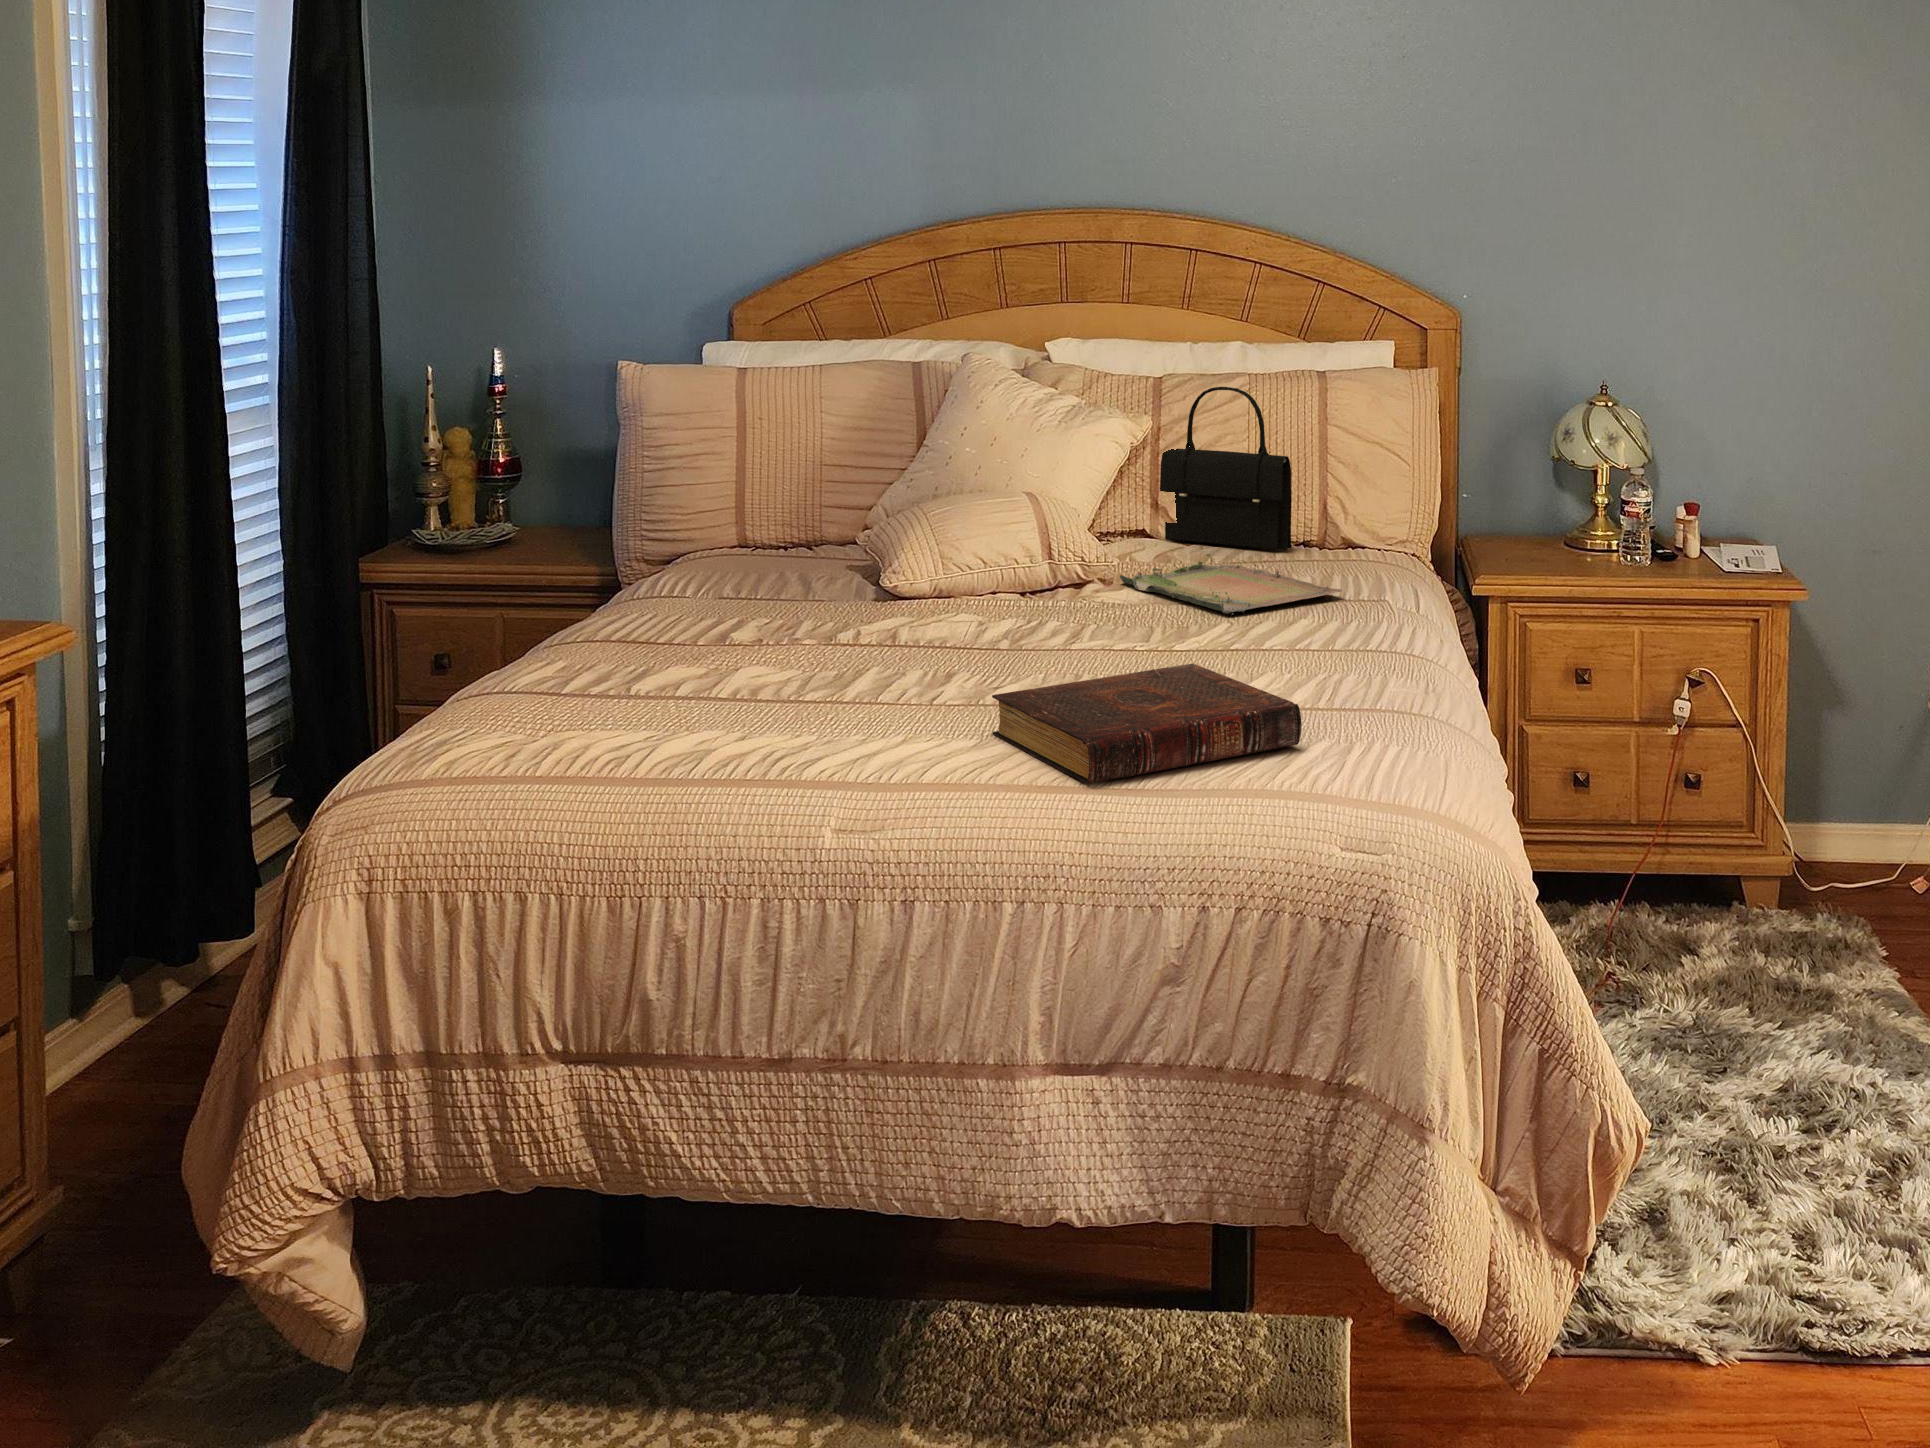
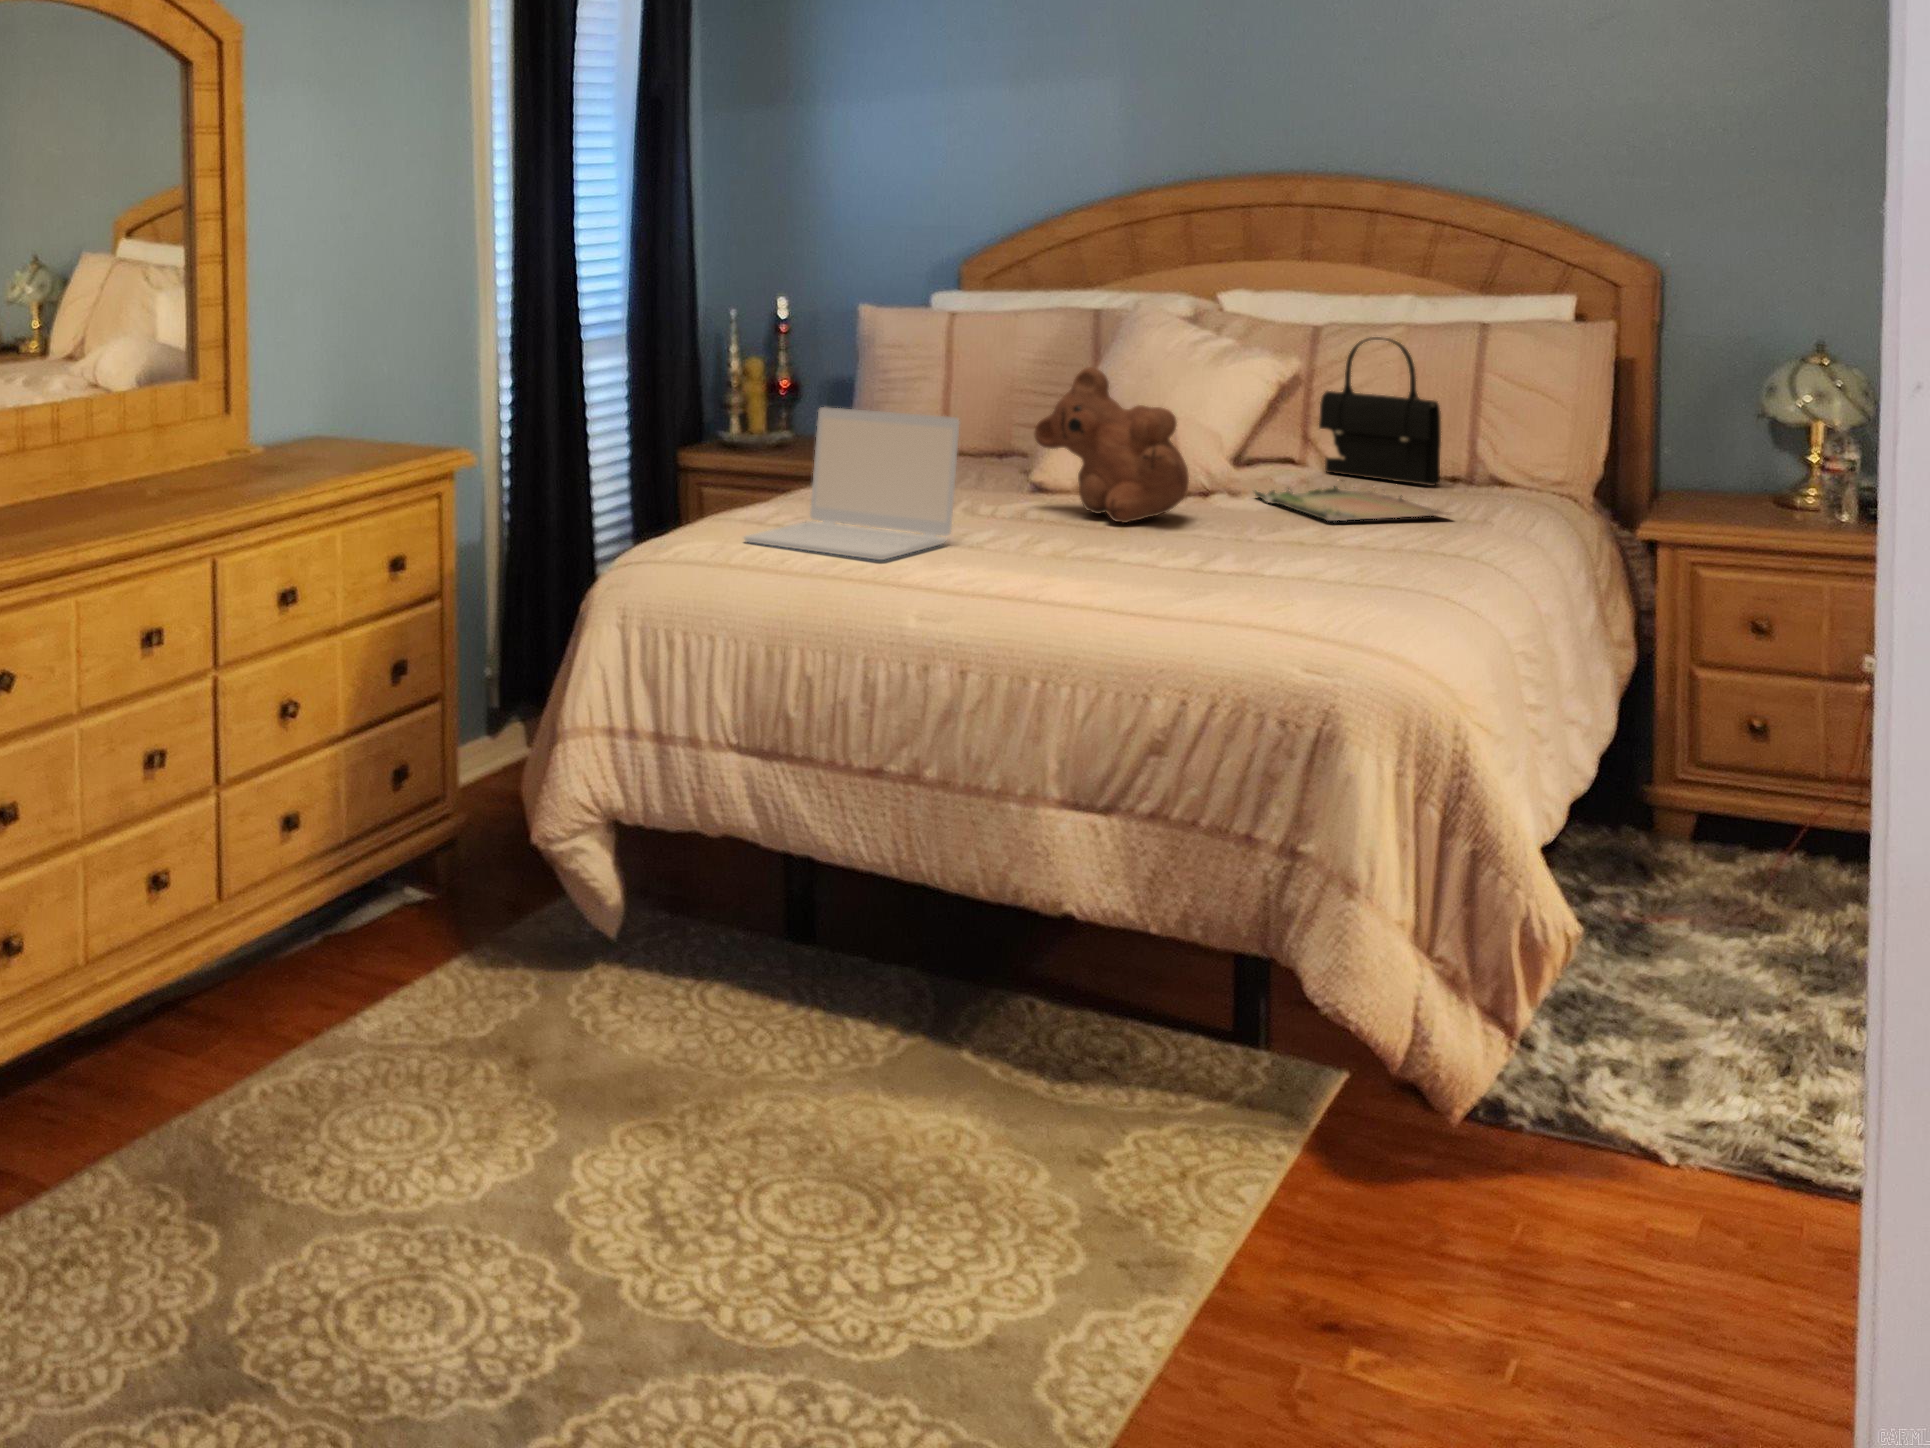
teddy bear: none [887,445,1077,639] -> present [1035,367,1189,523]
laptop: none [534,522,829,743] -> present [744,407,959,560]
book: present [992,663,1302,784] -> none [1065,539,1308,604]

